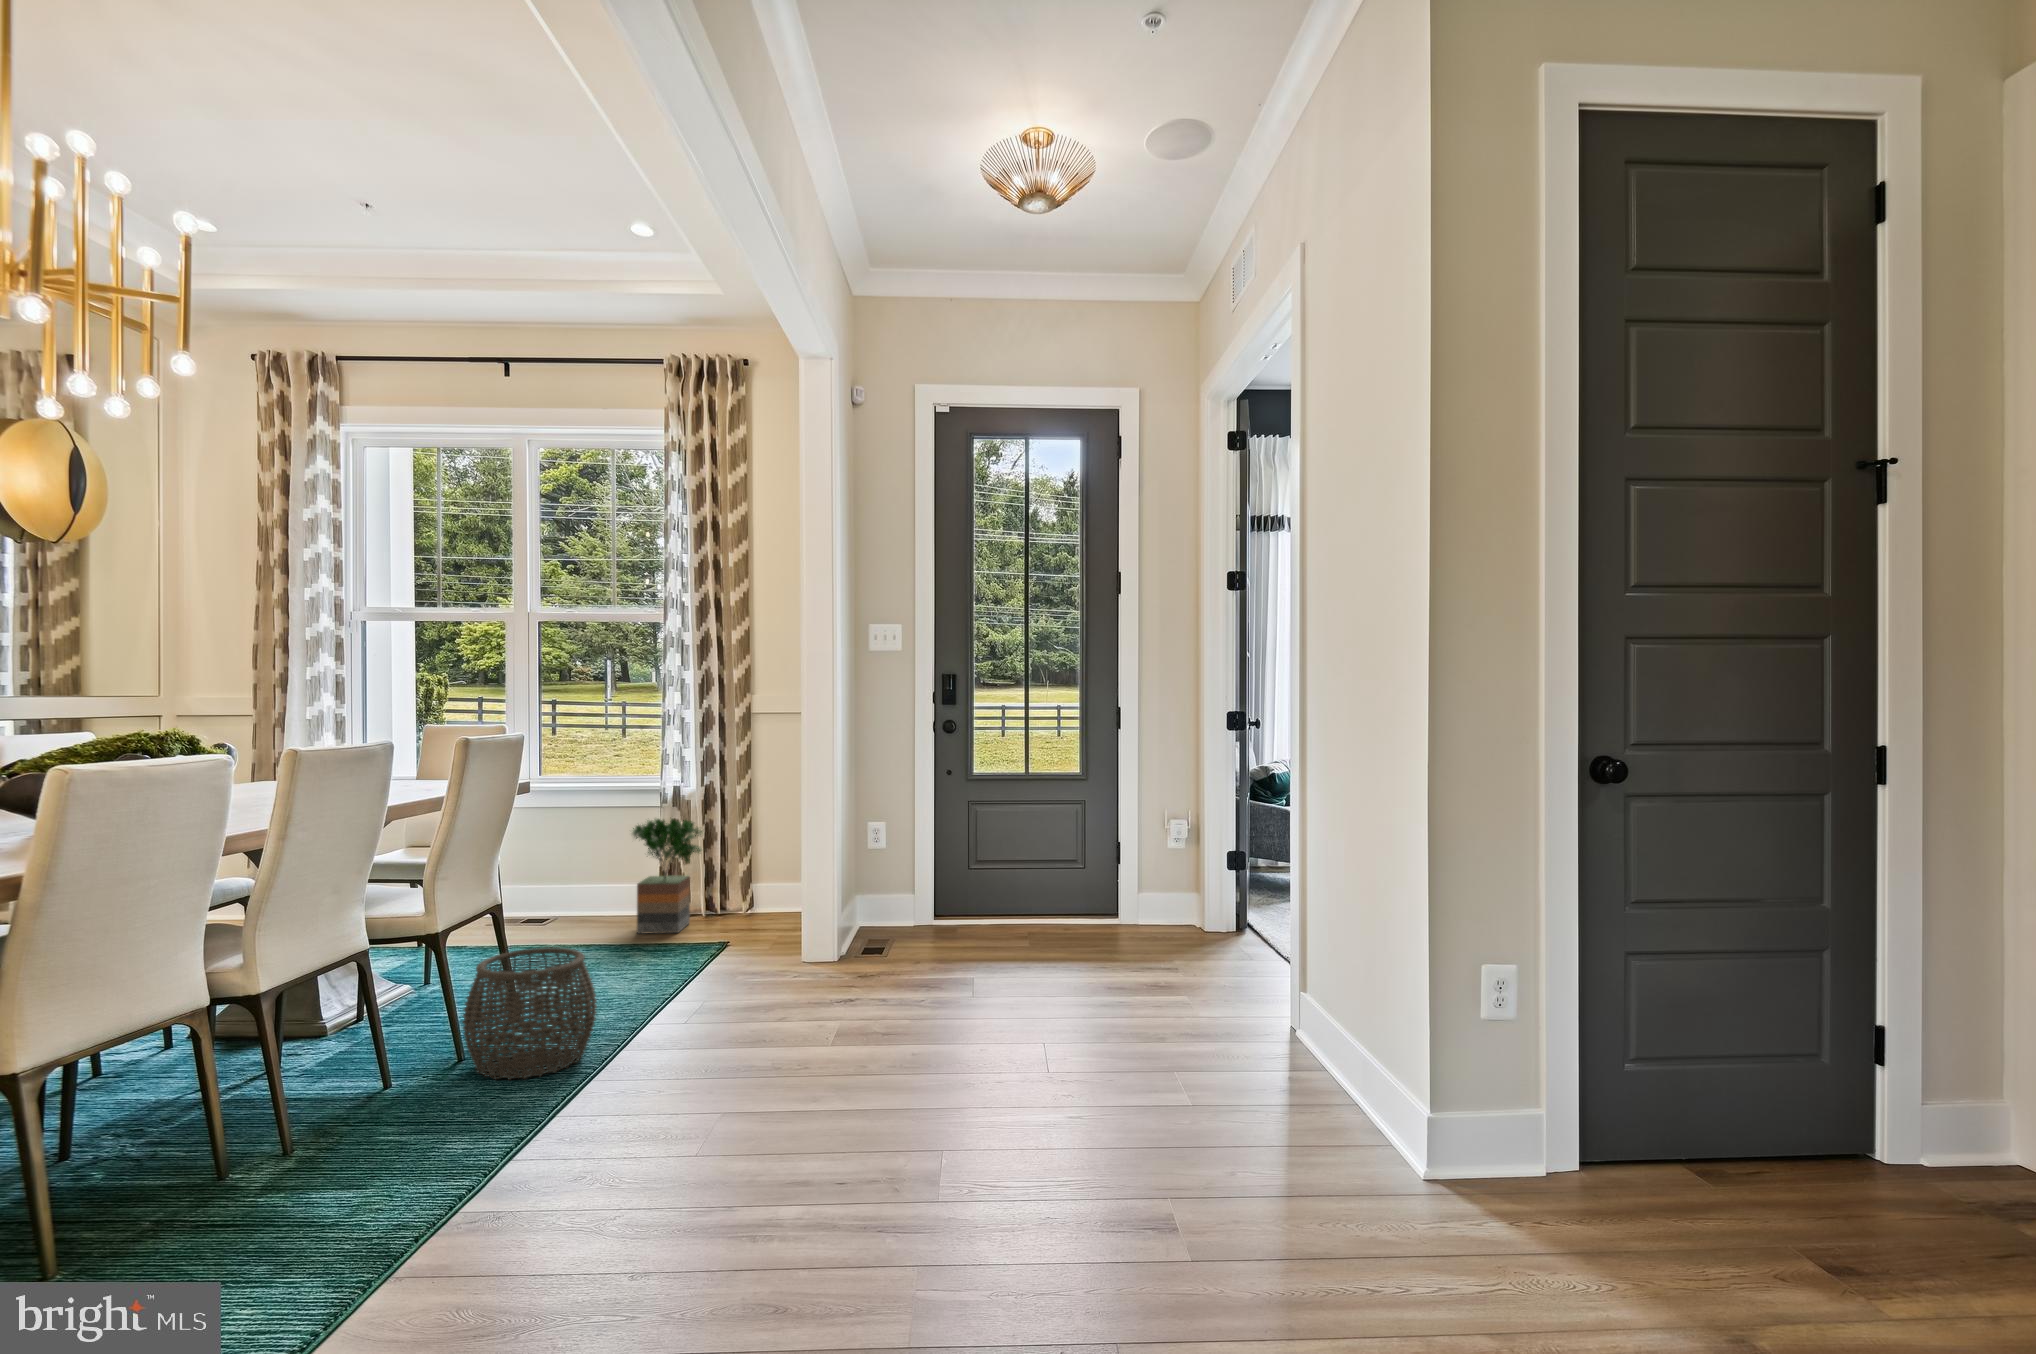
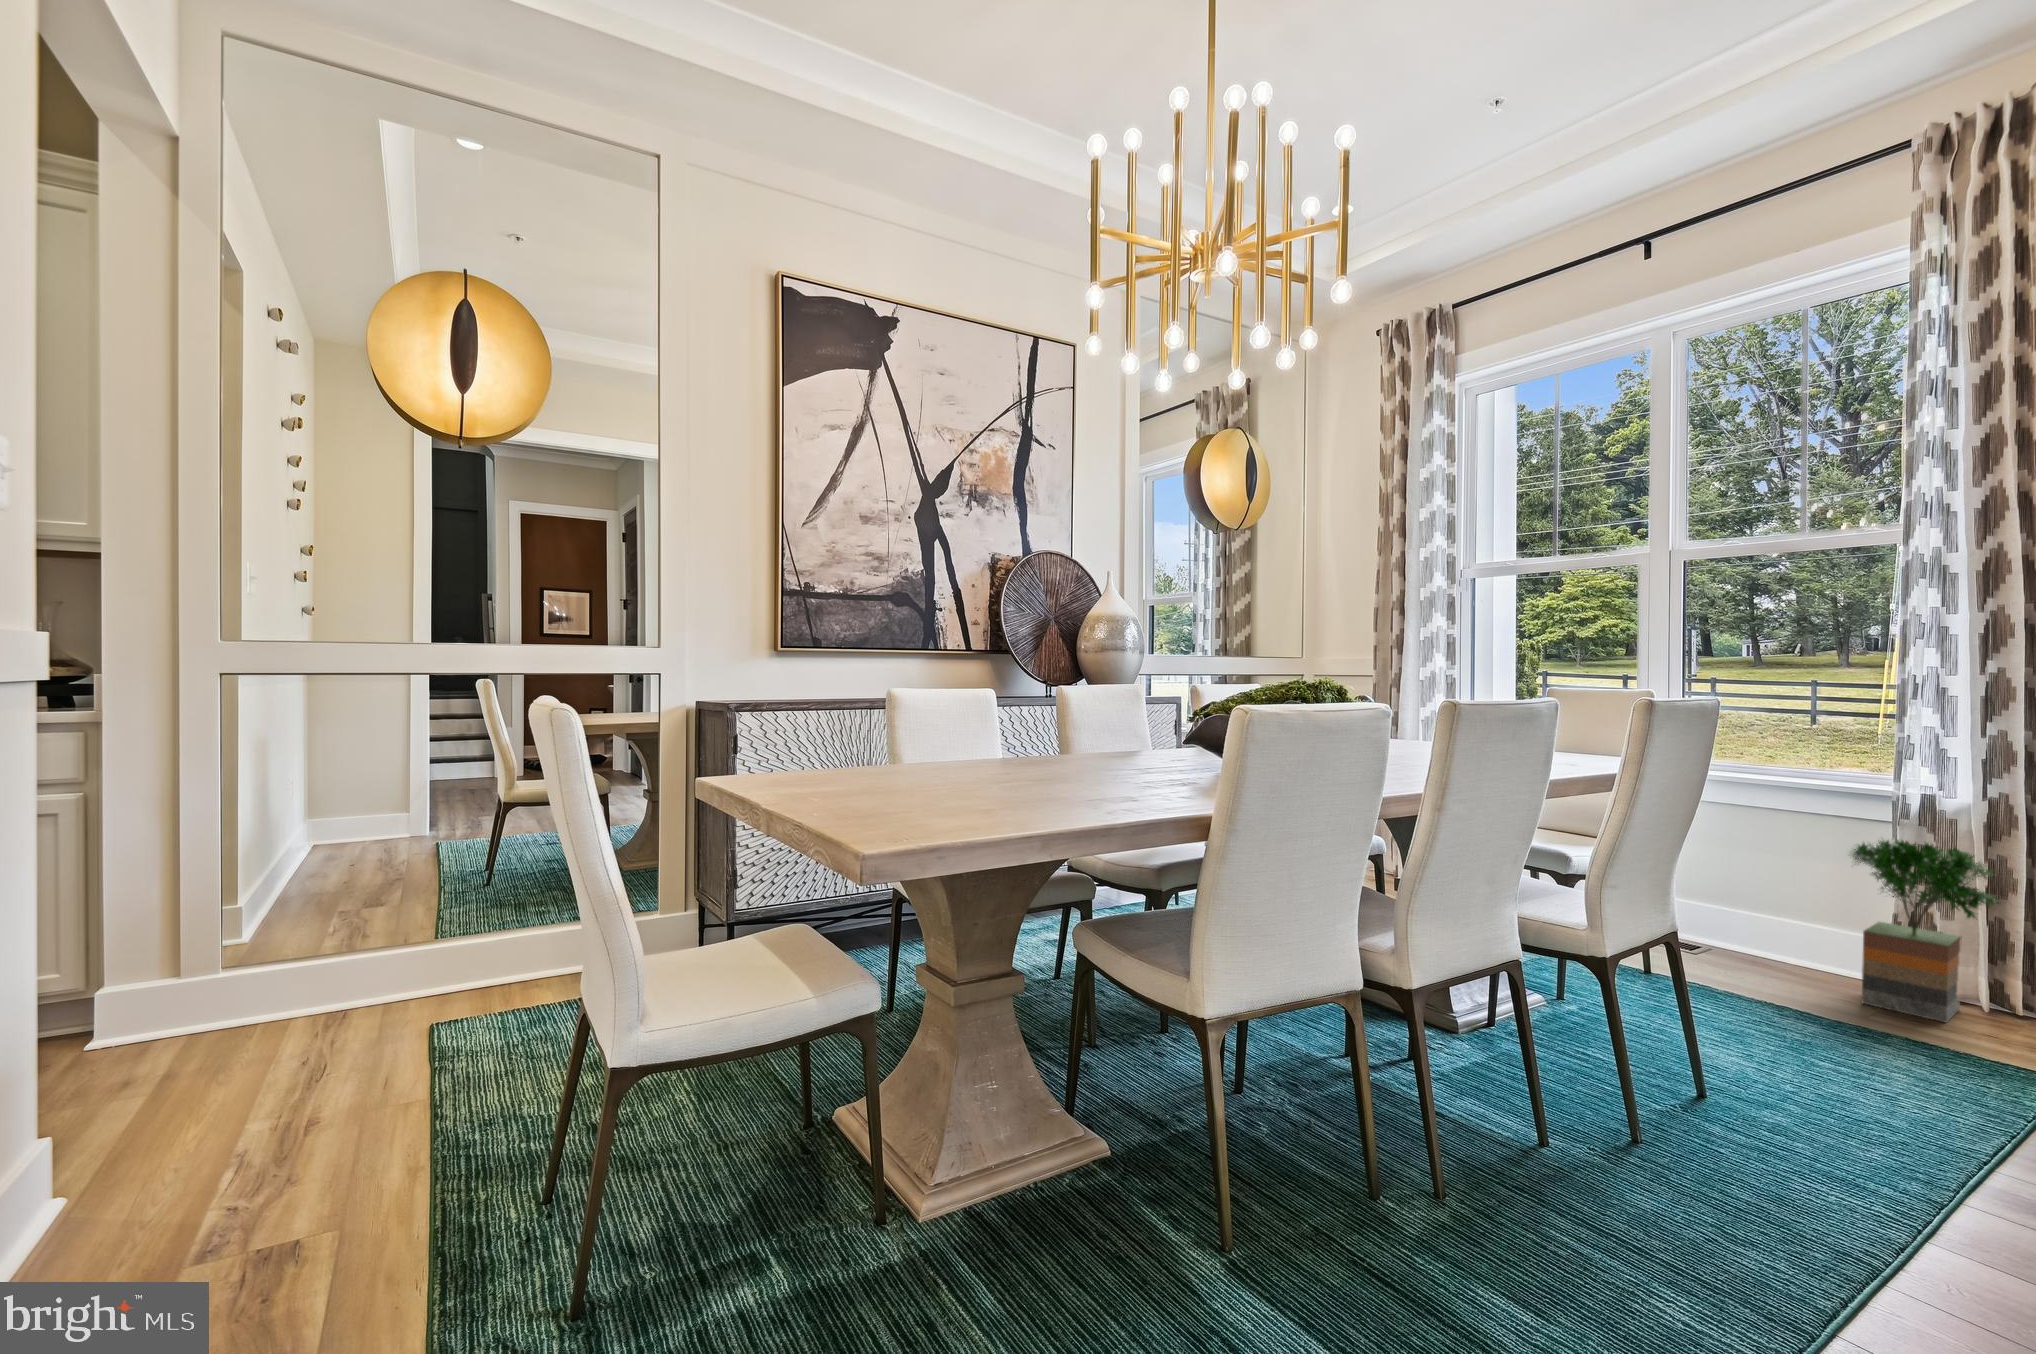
woven basket: present [463,947,597,1080] -> none [1657,1013,1909,1247]

